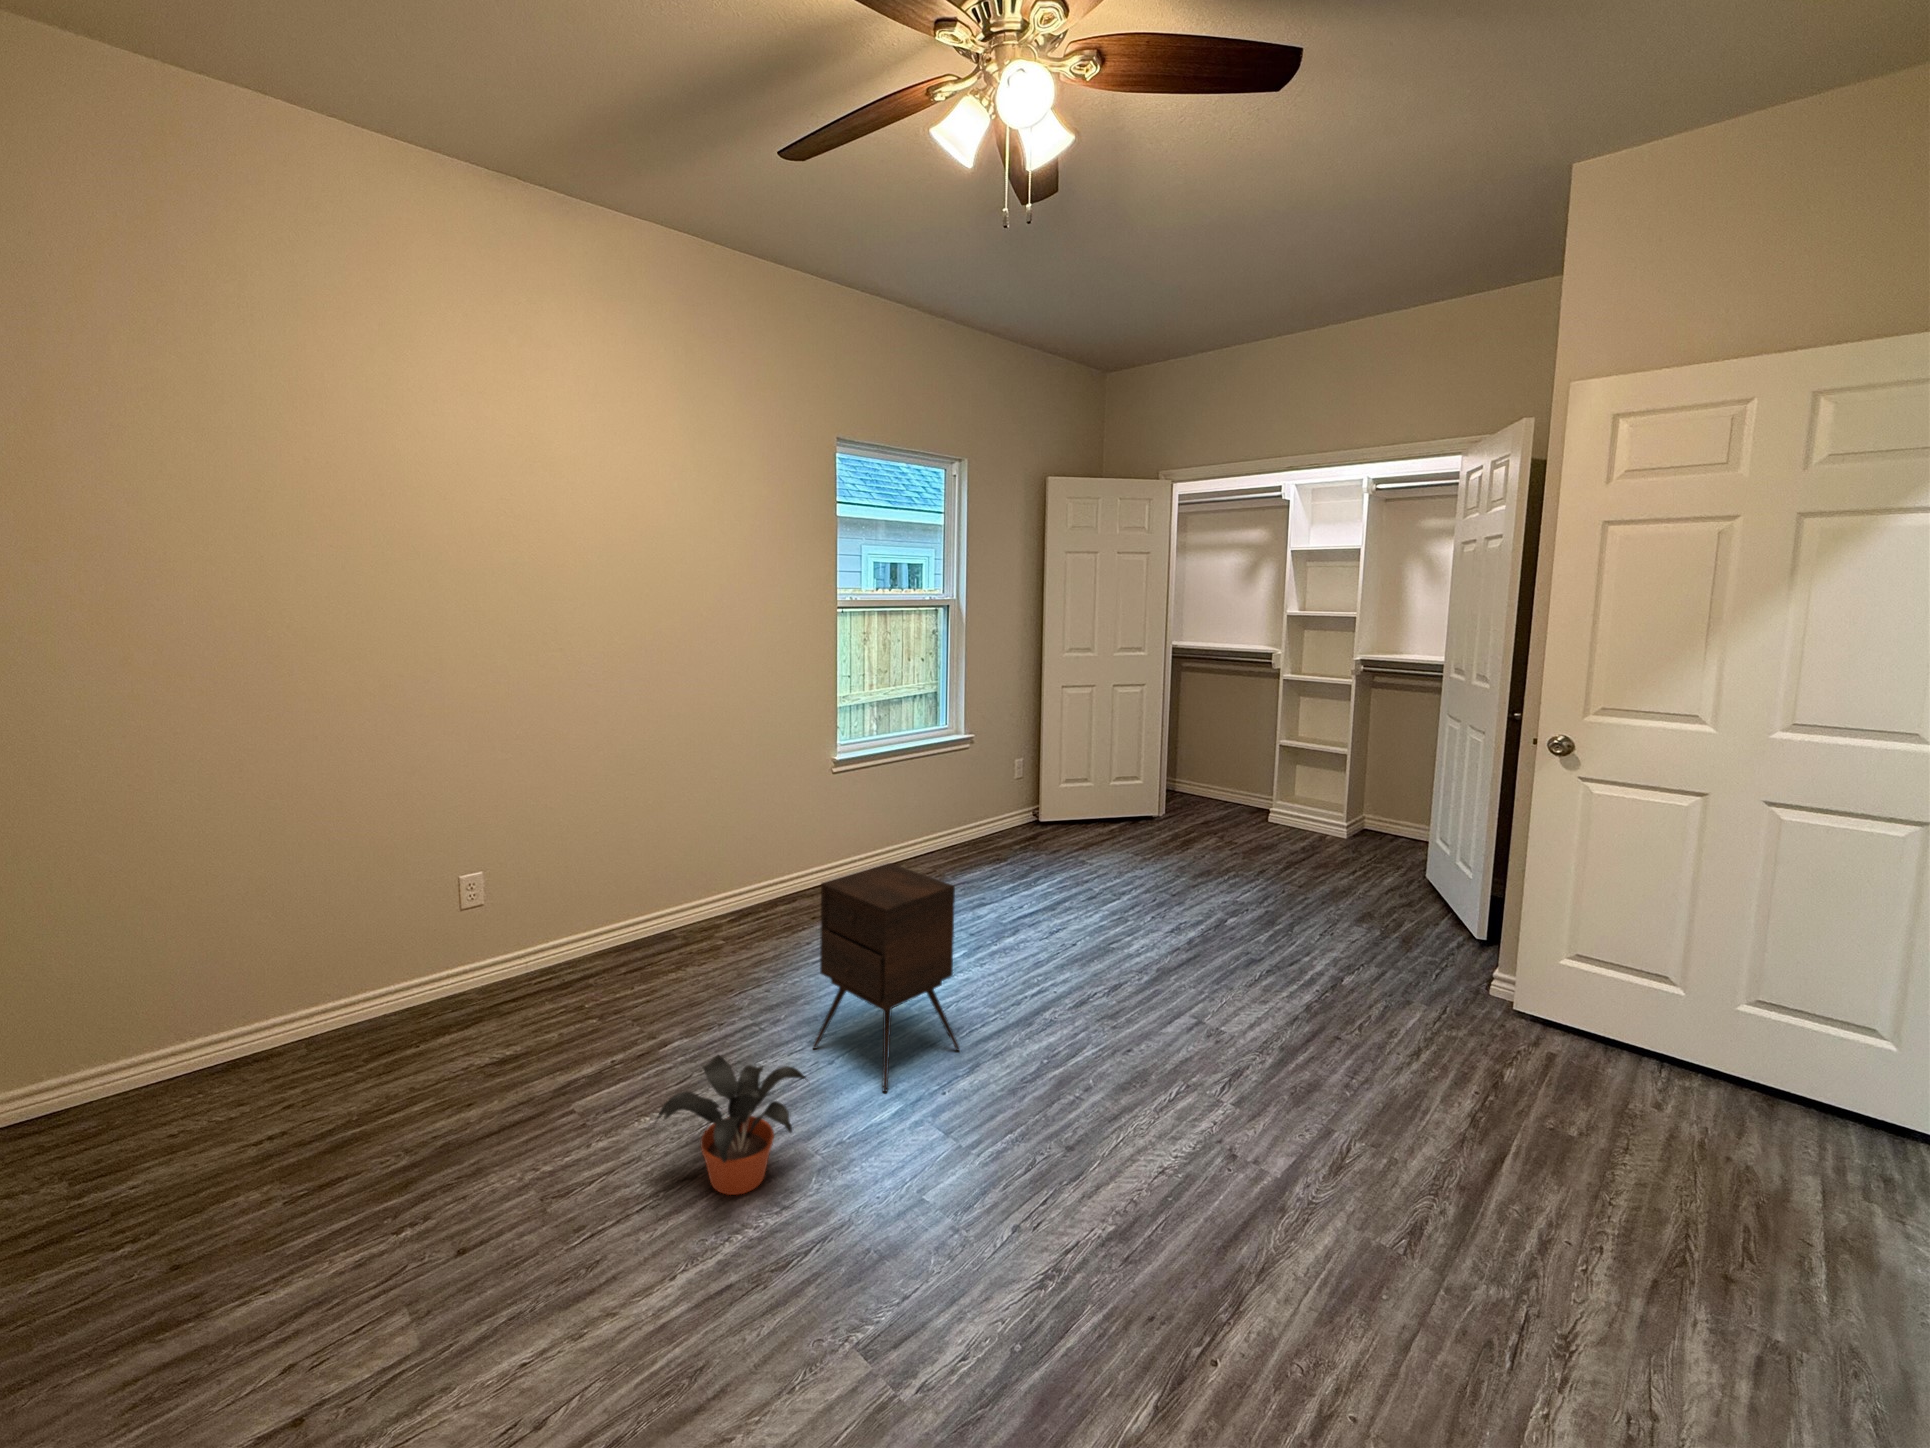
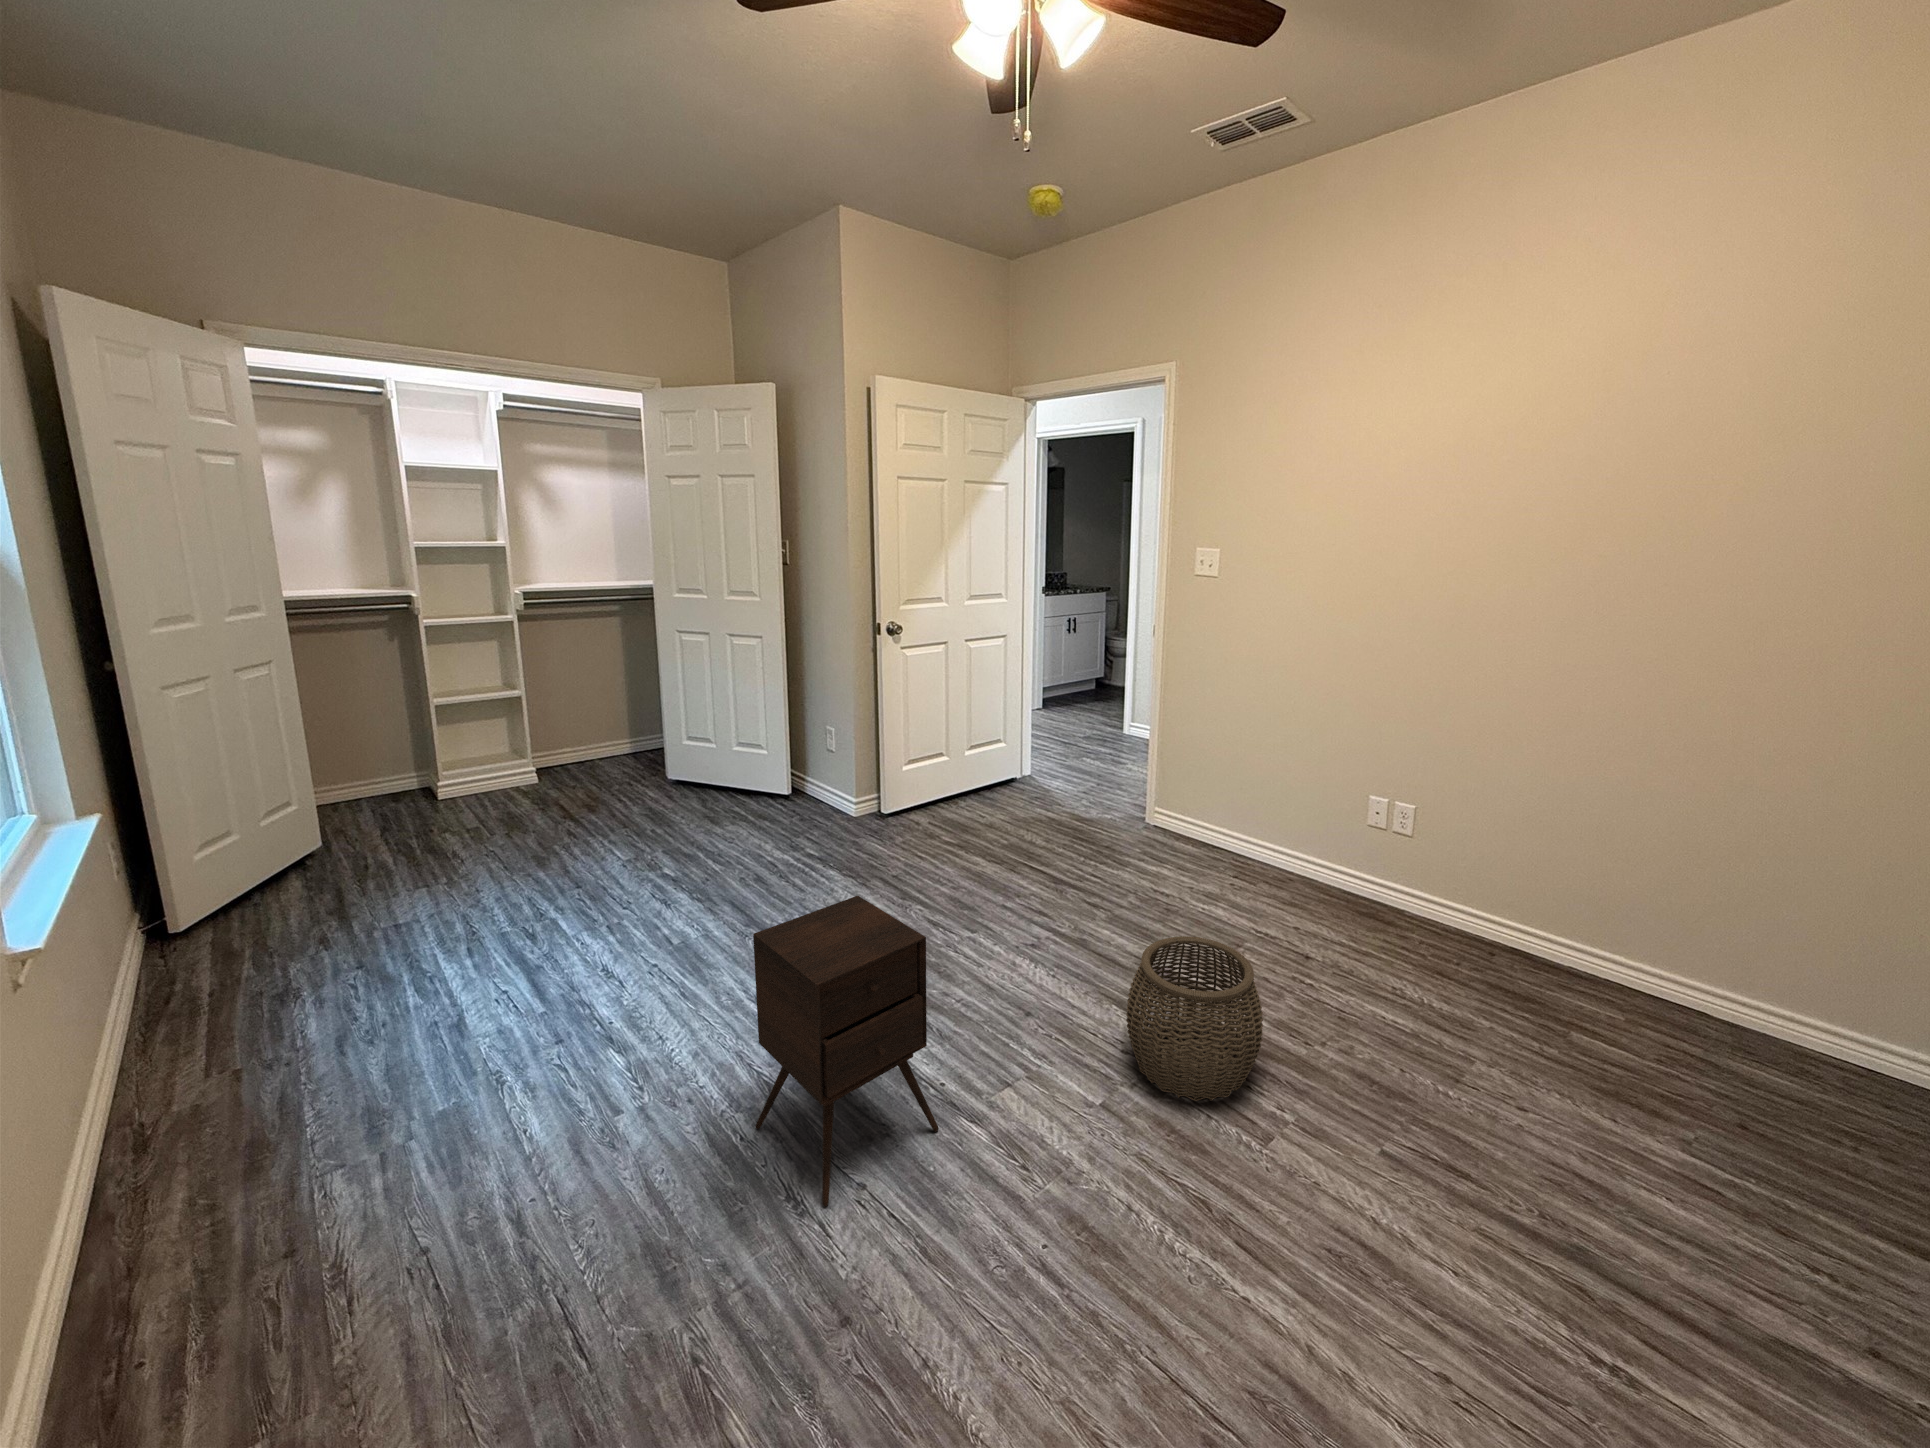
potted plant: present [656,1055,806,1195] -> none [1009,1105,1180,1294]
woven basket: none [912,1105,1098,1355] -> present [1126,936,1263,1101]

